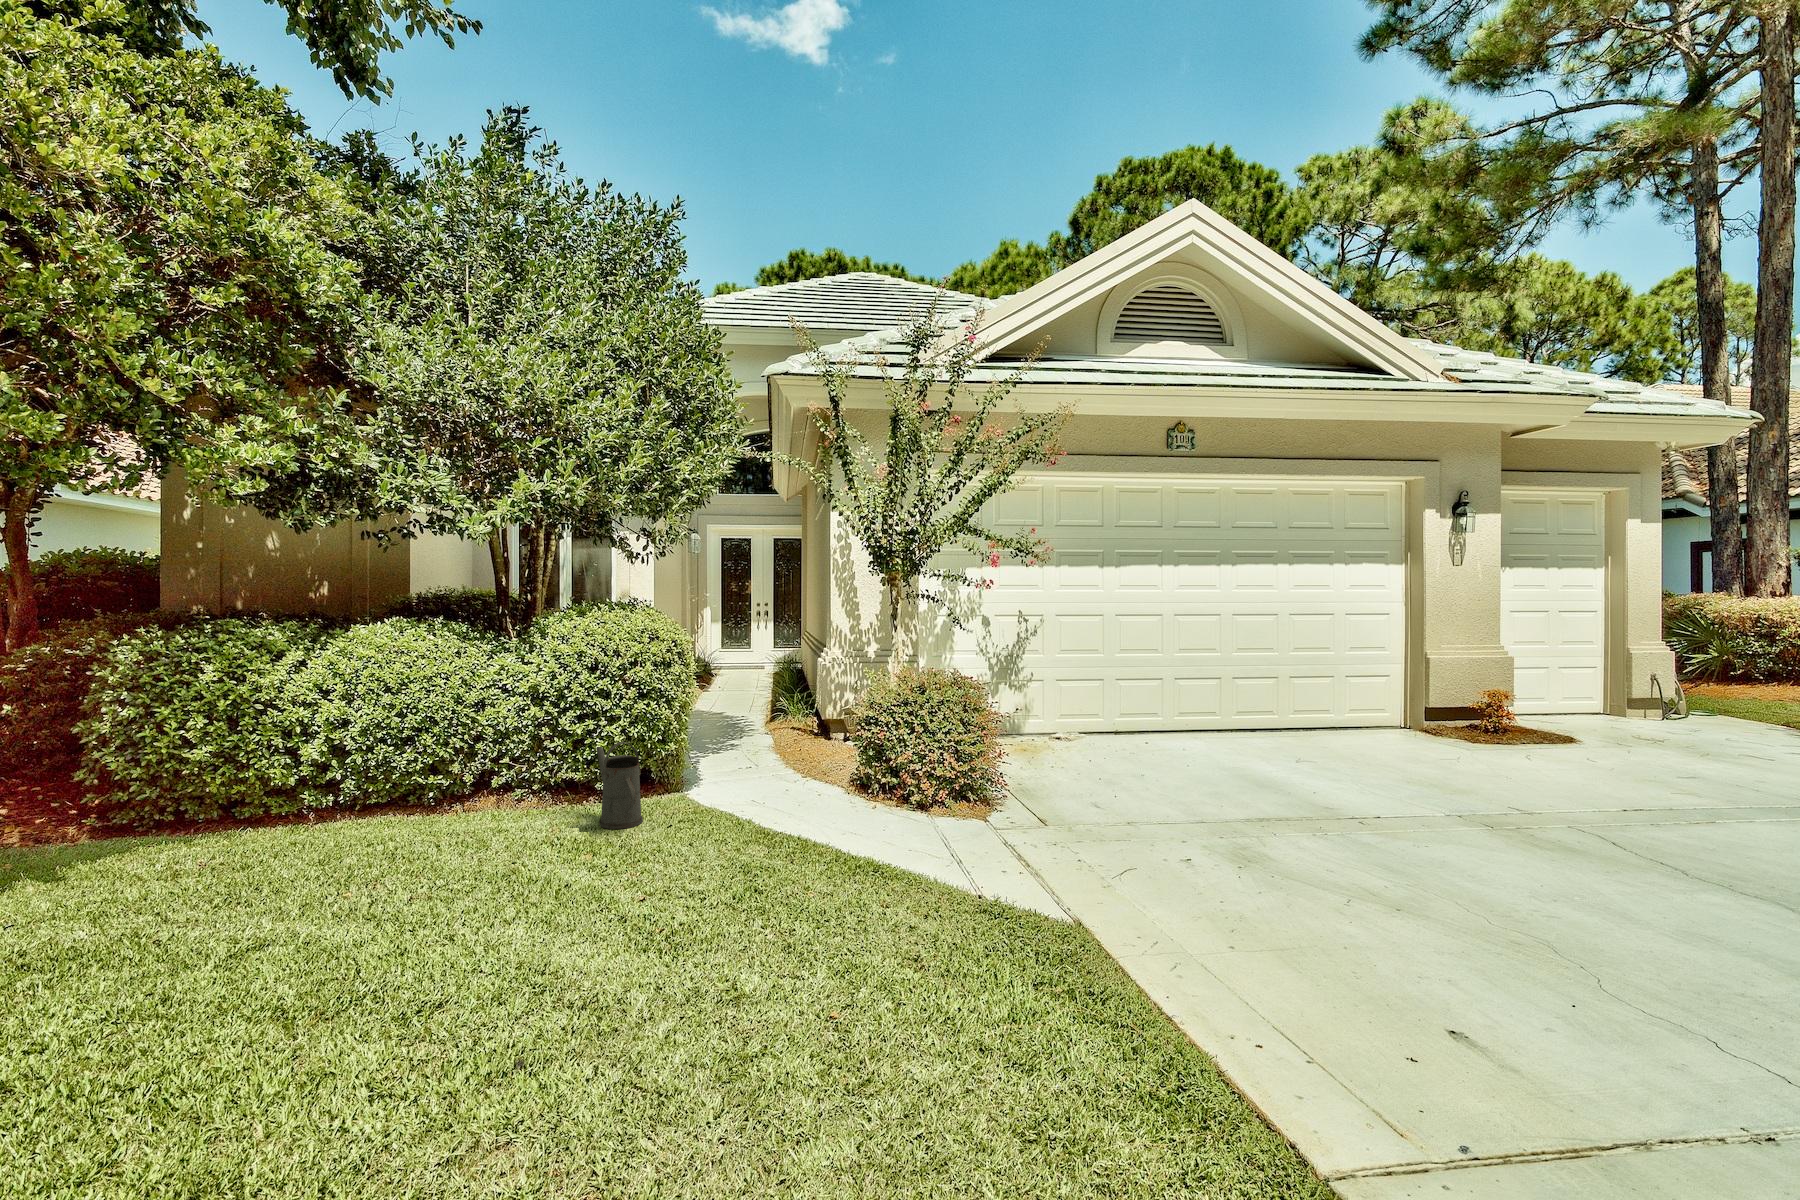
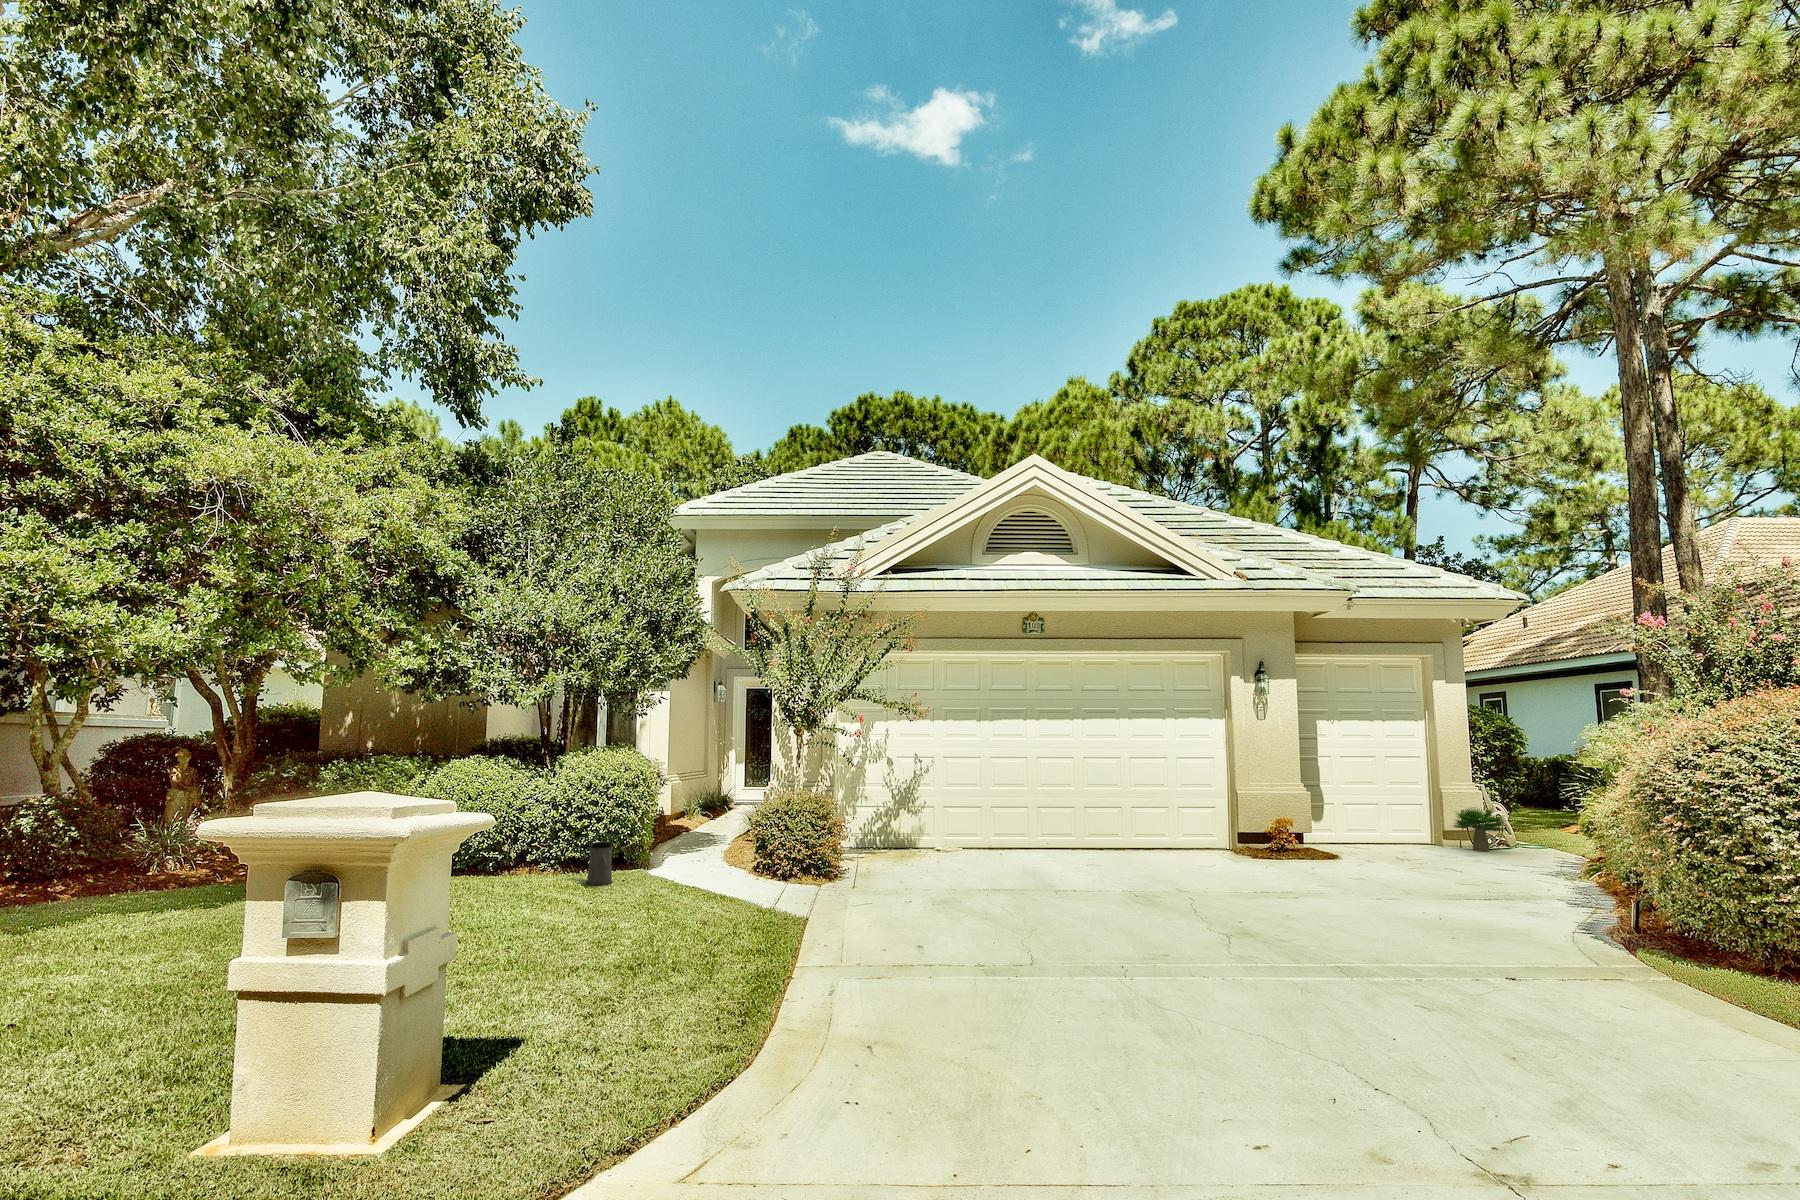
potted plant: none [1625,669,1713,722] -> present [1453,808,1506,851]

